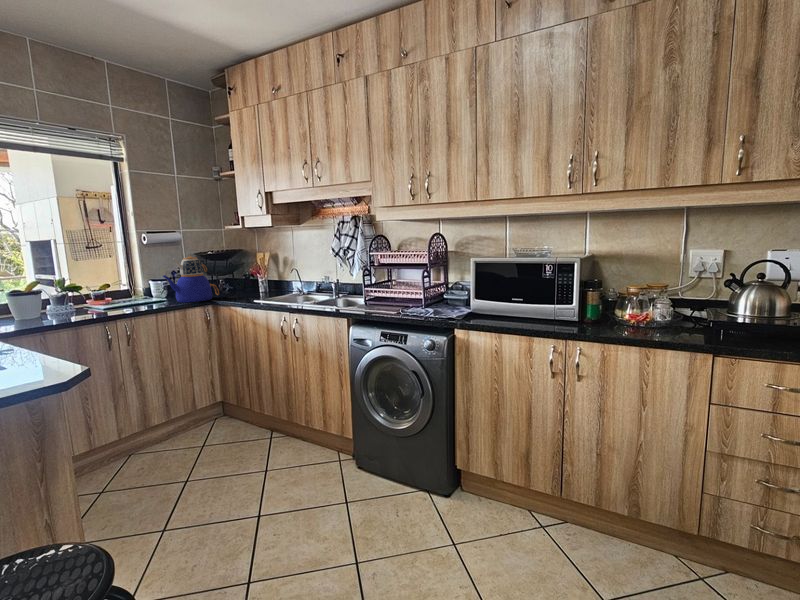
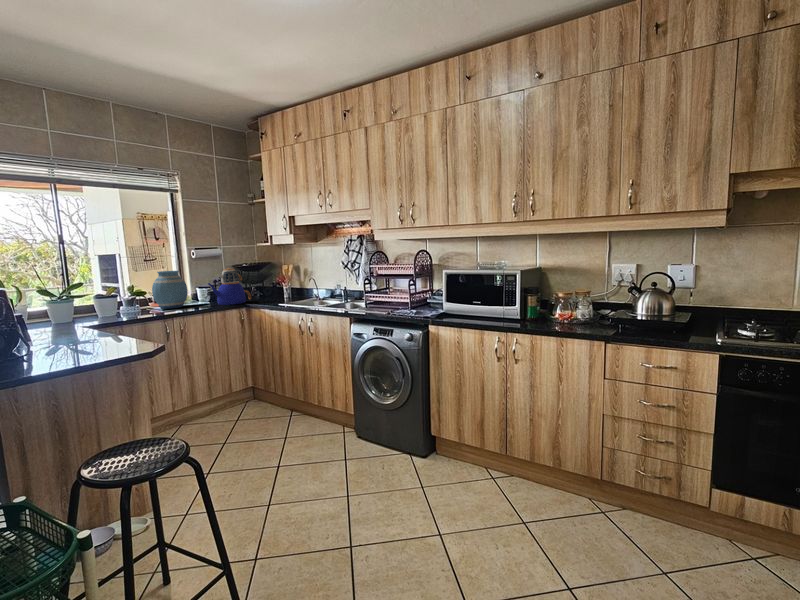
vase: none [90,260,137,308] -> present [152,271,188,309]

